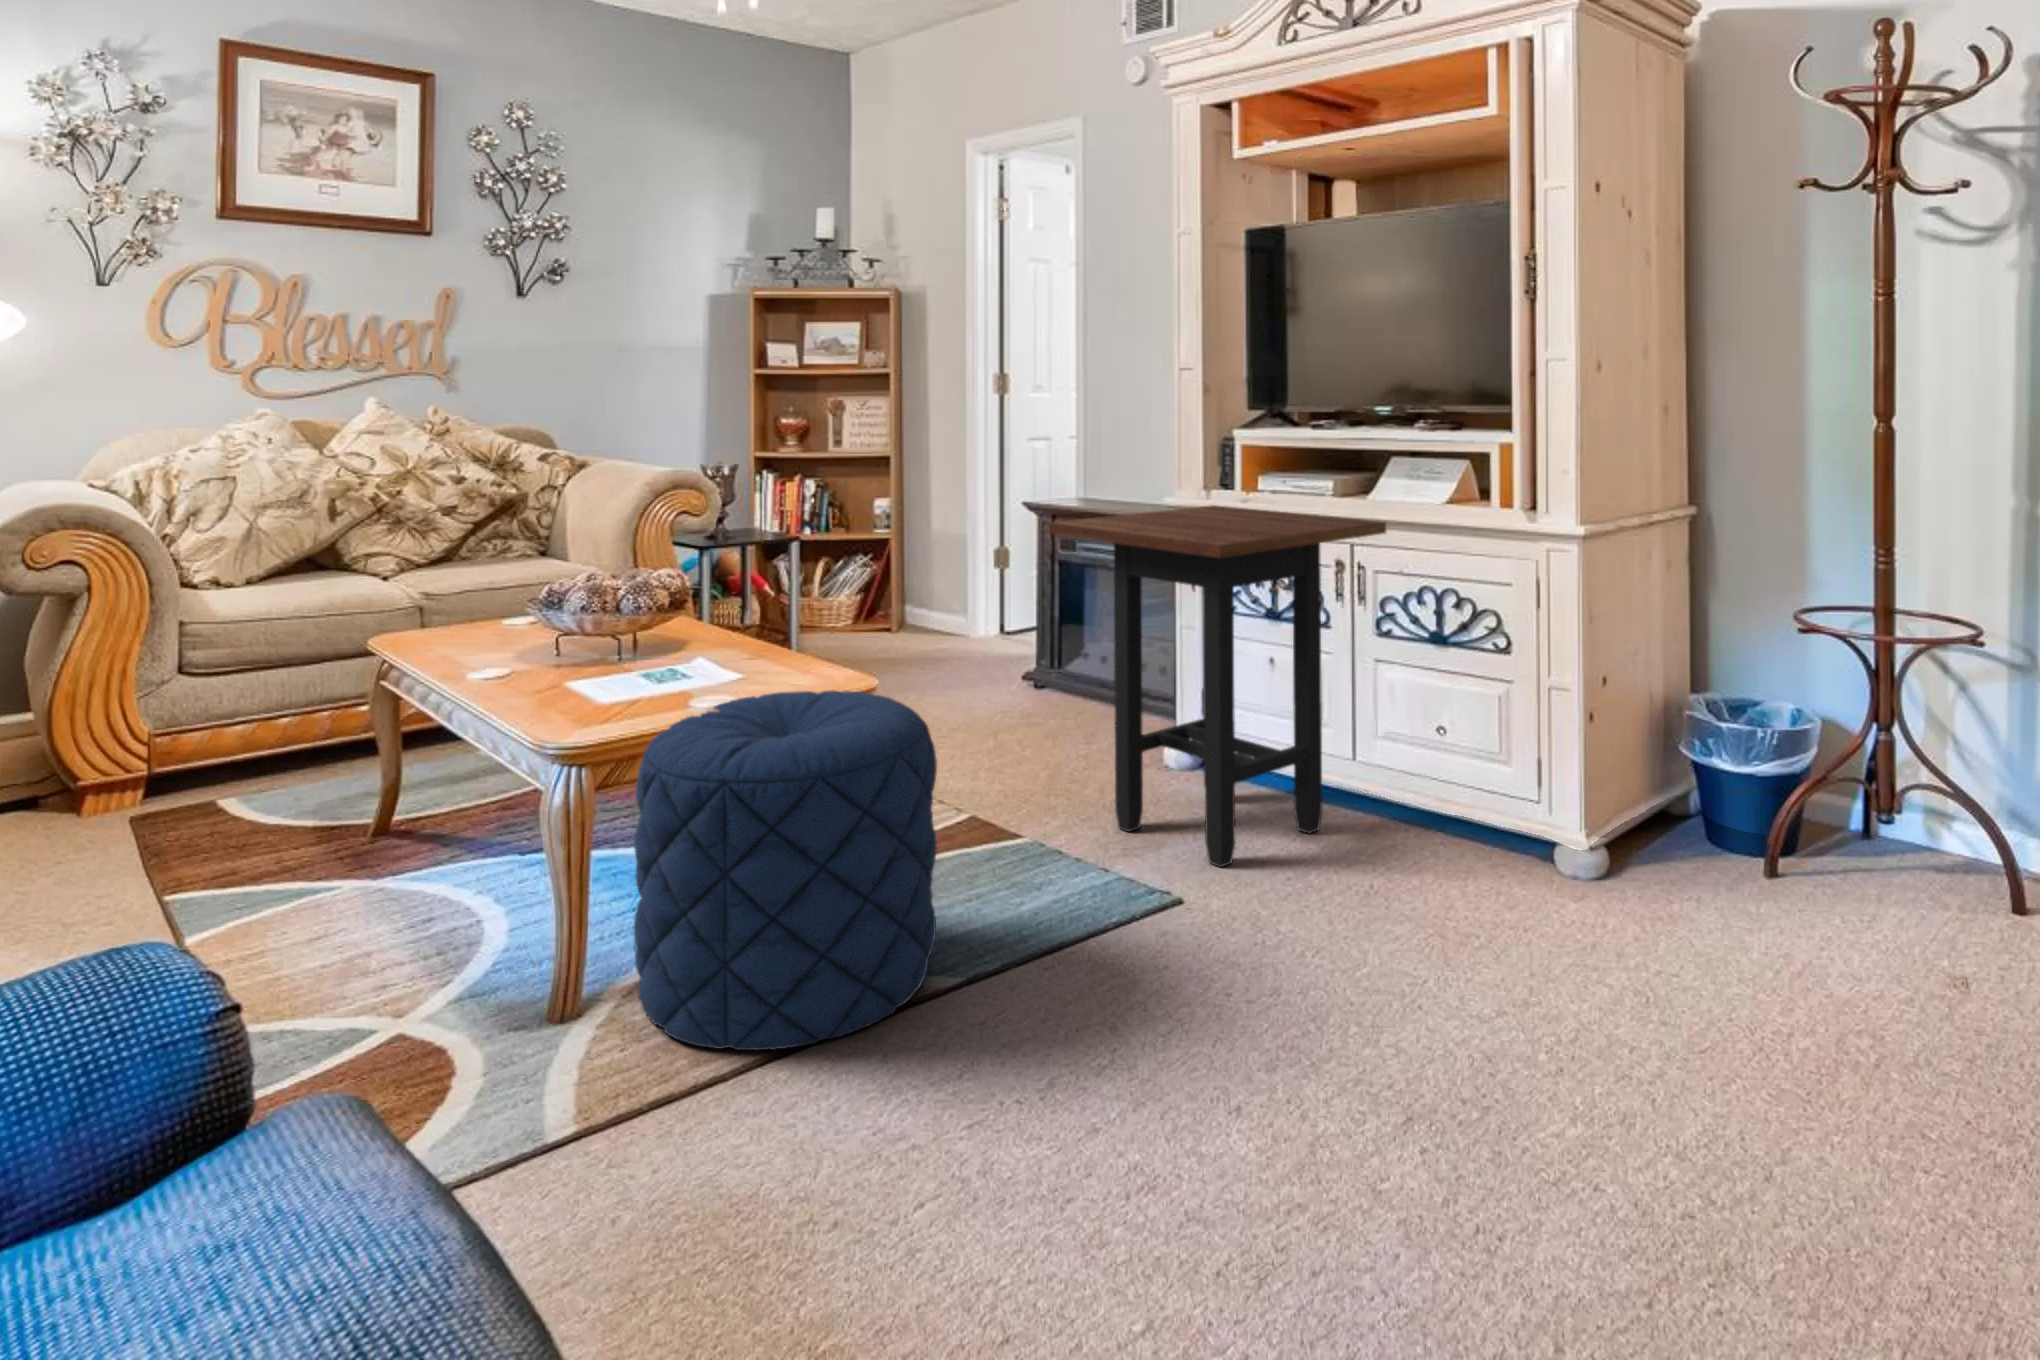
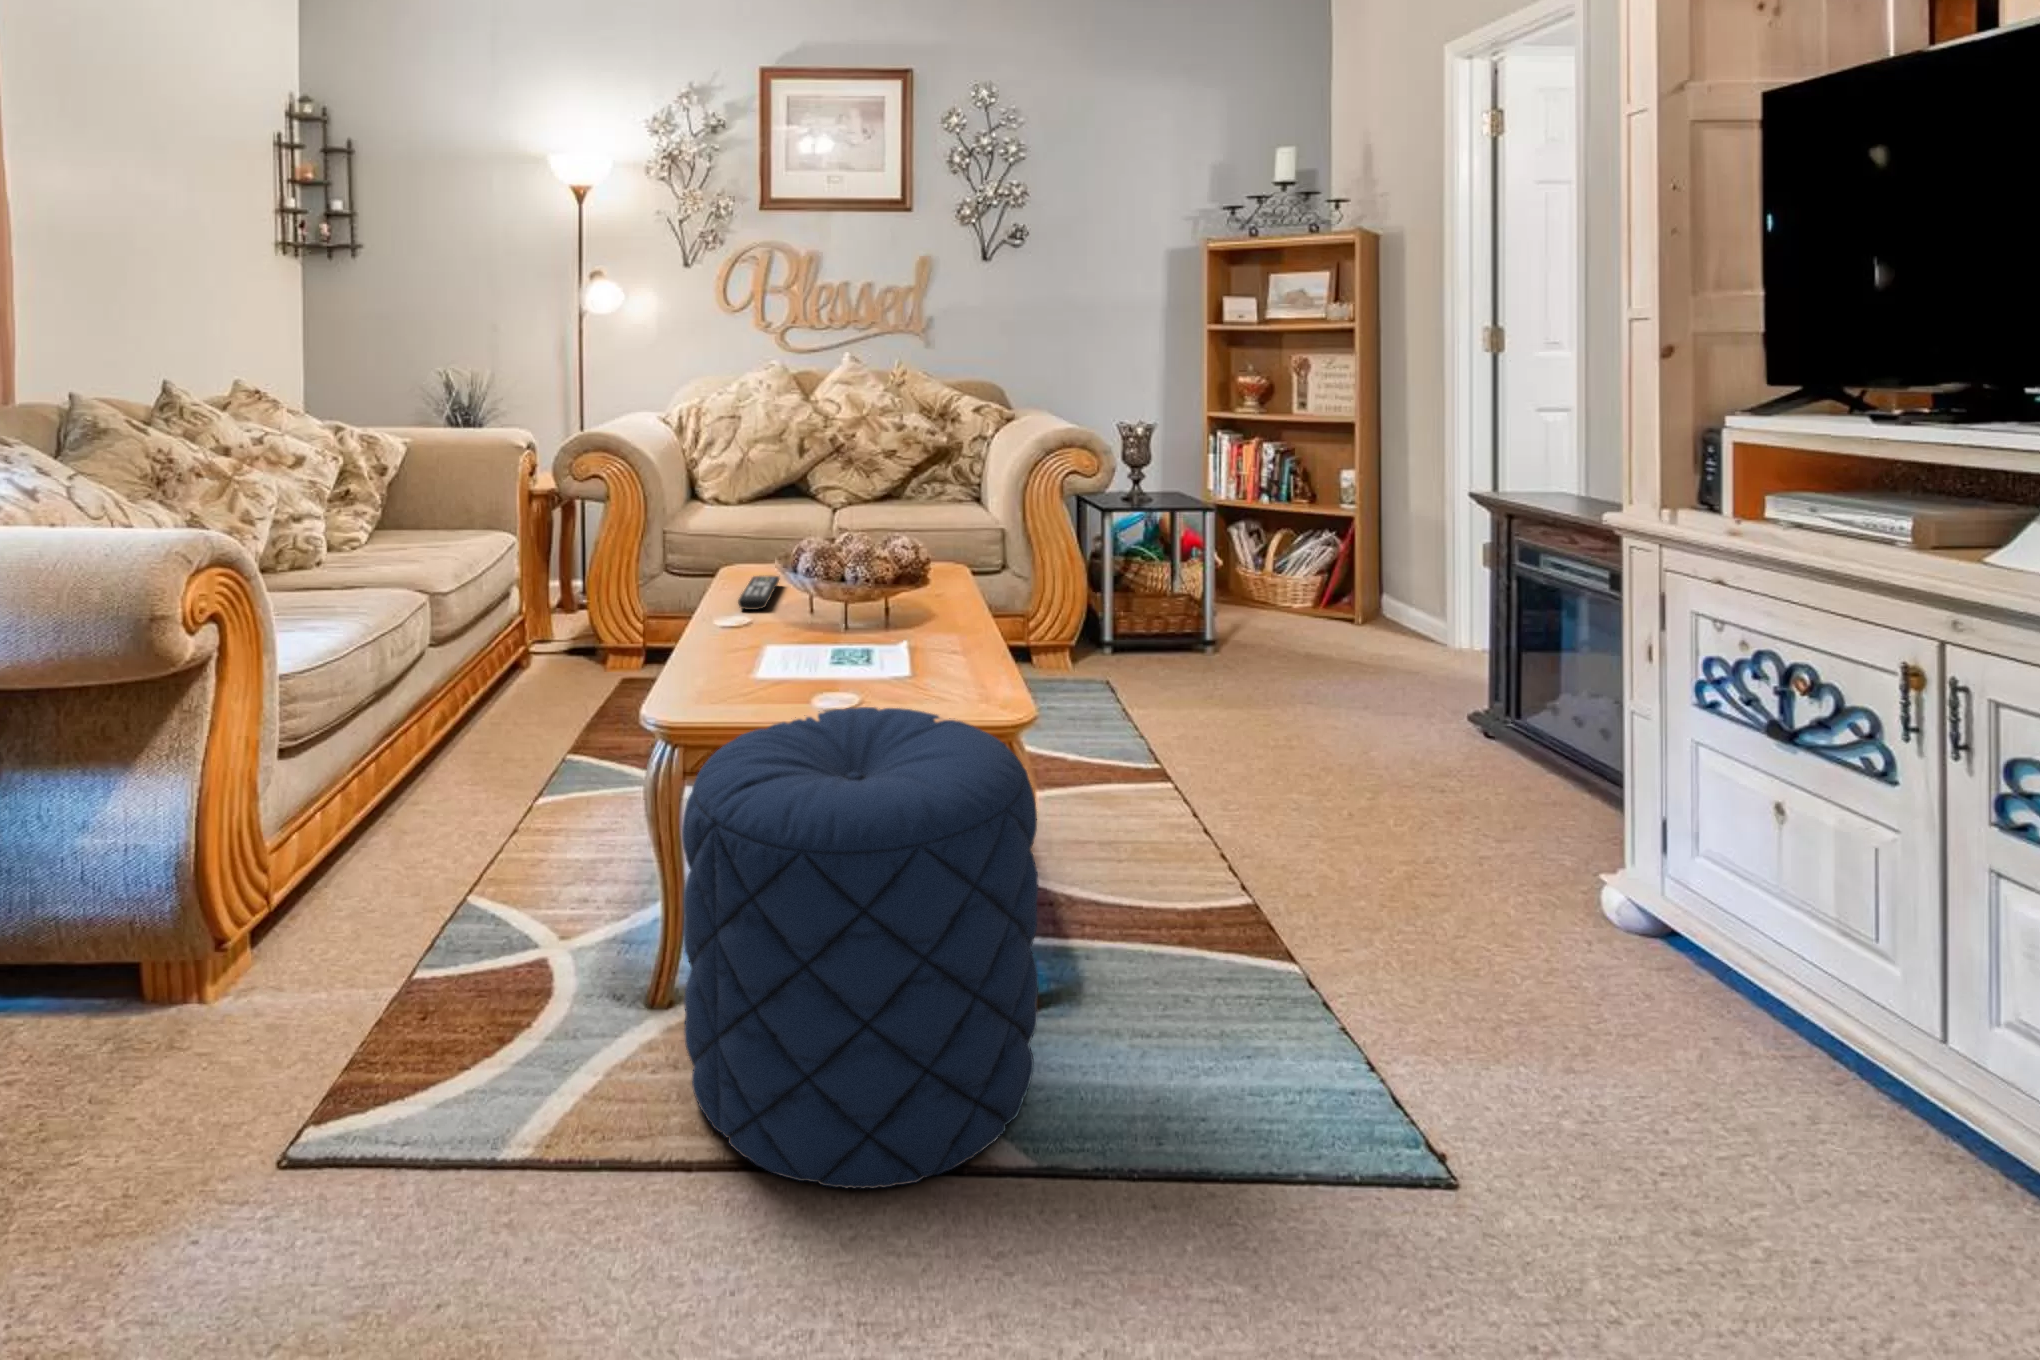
side table: present [1049,505,1386,867] -> none [1343,535,2012,1143]
remote control: none [444,634,507,664] -> present [738,576,779,610]

